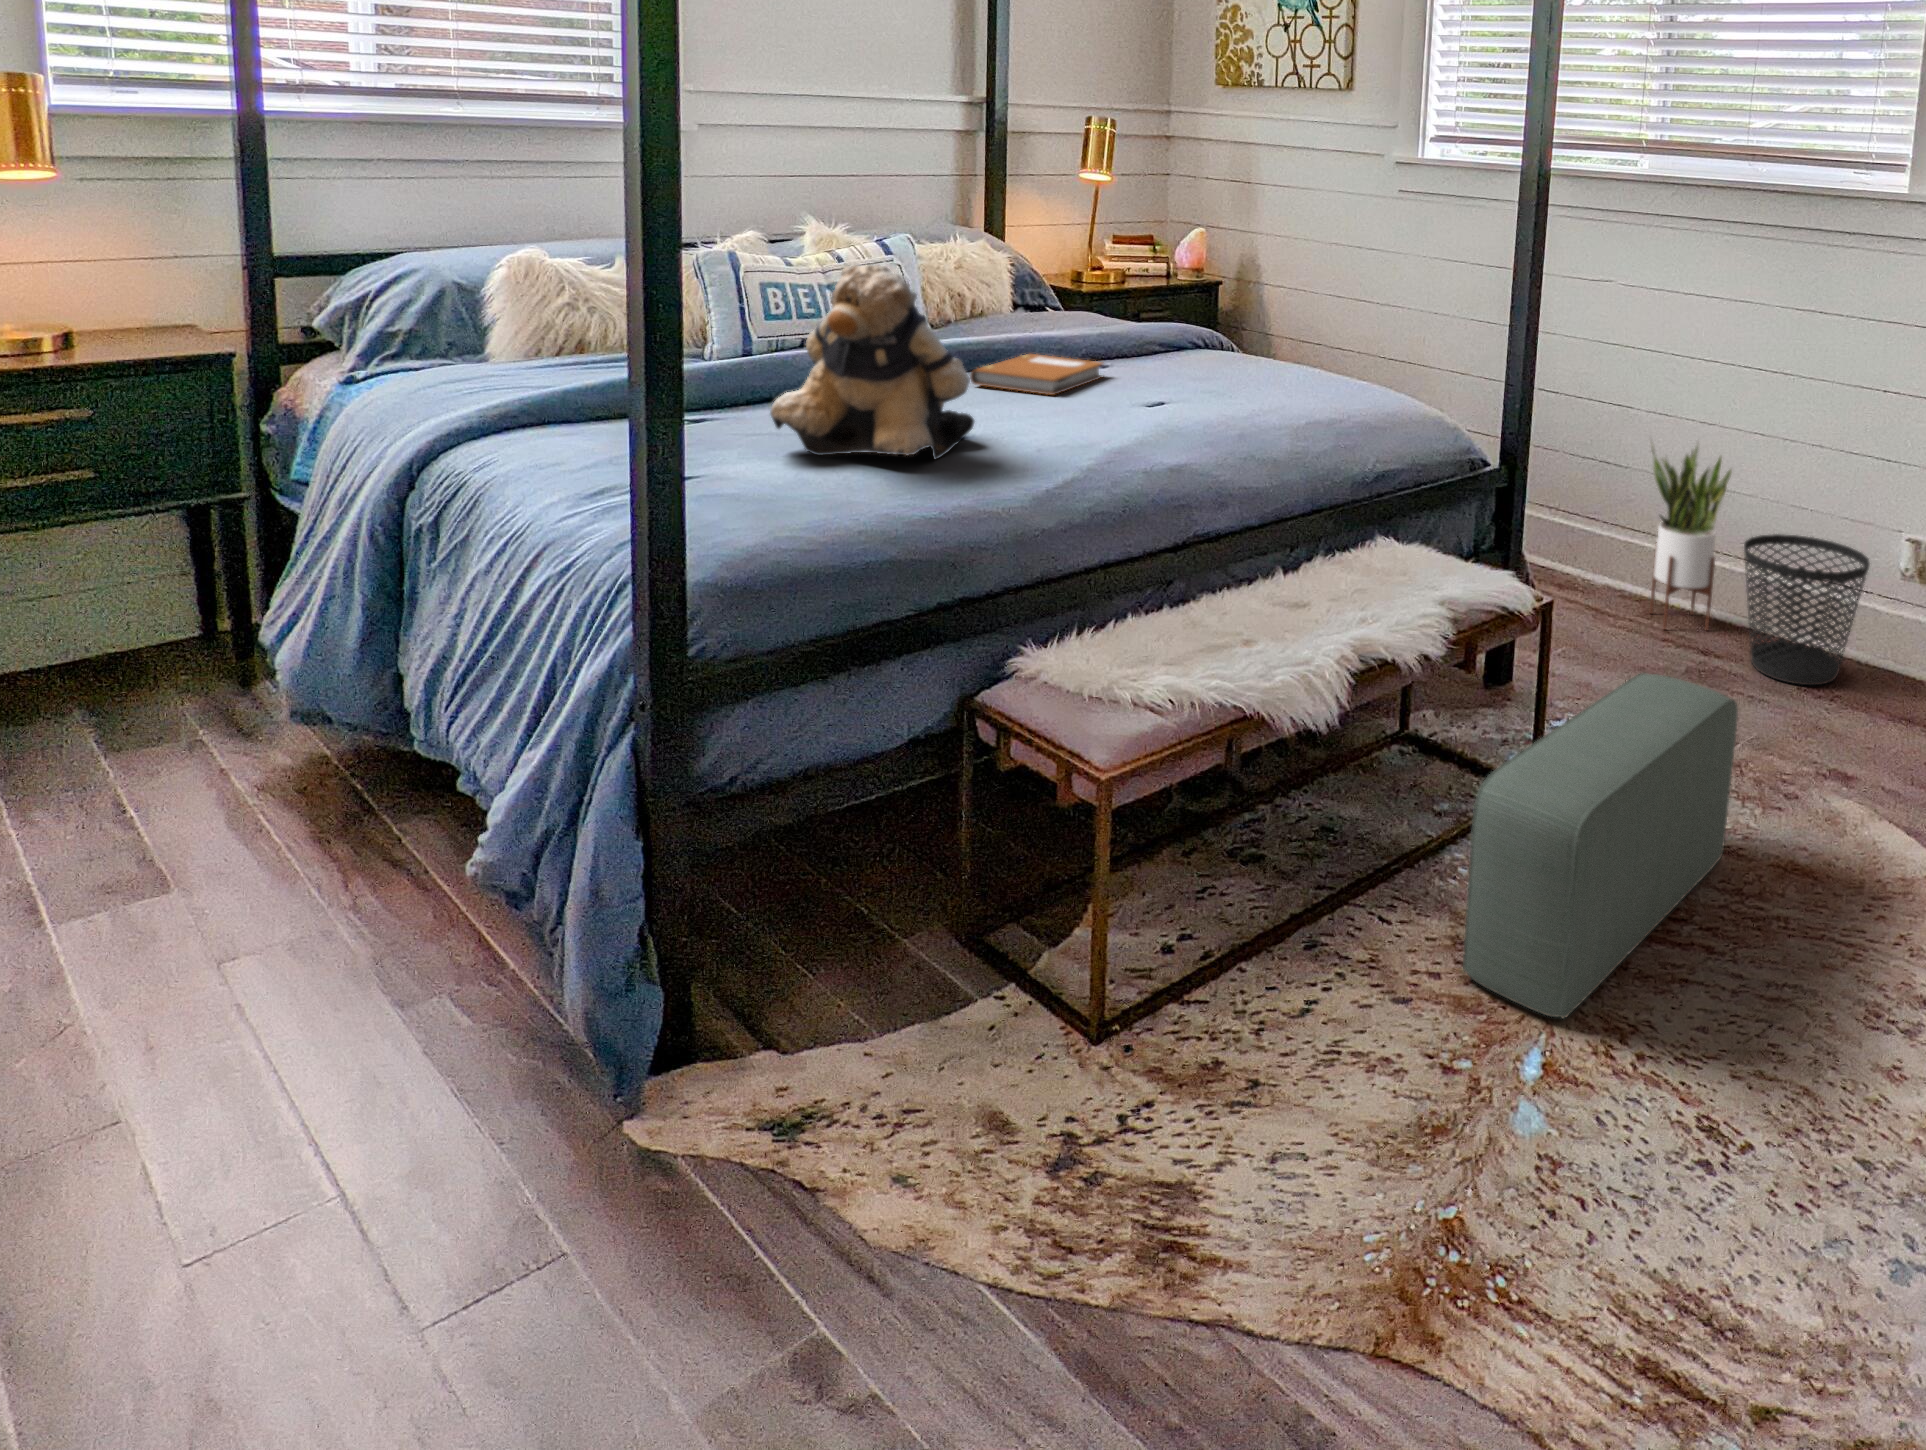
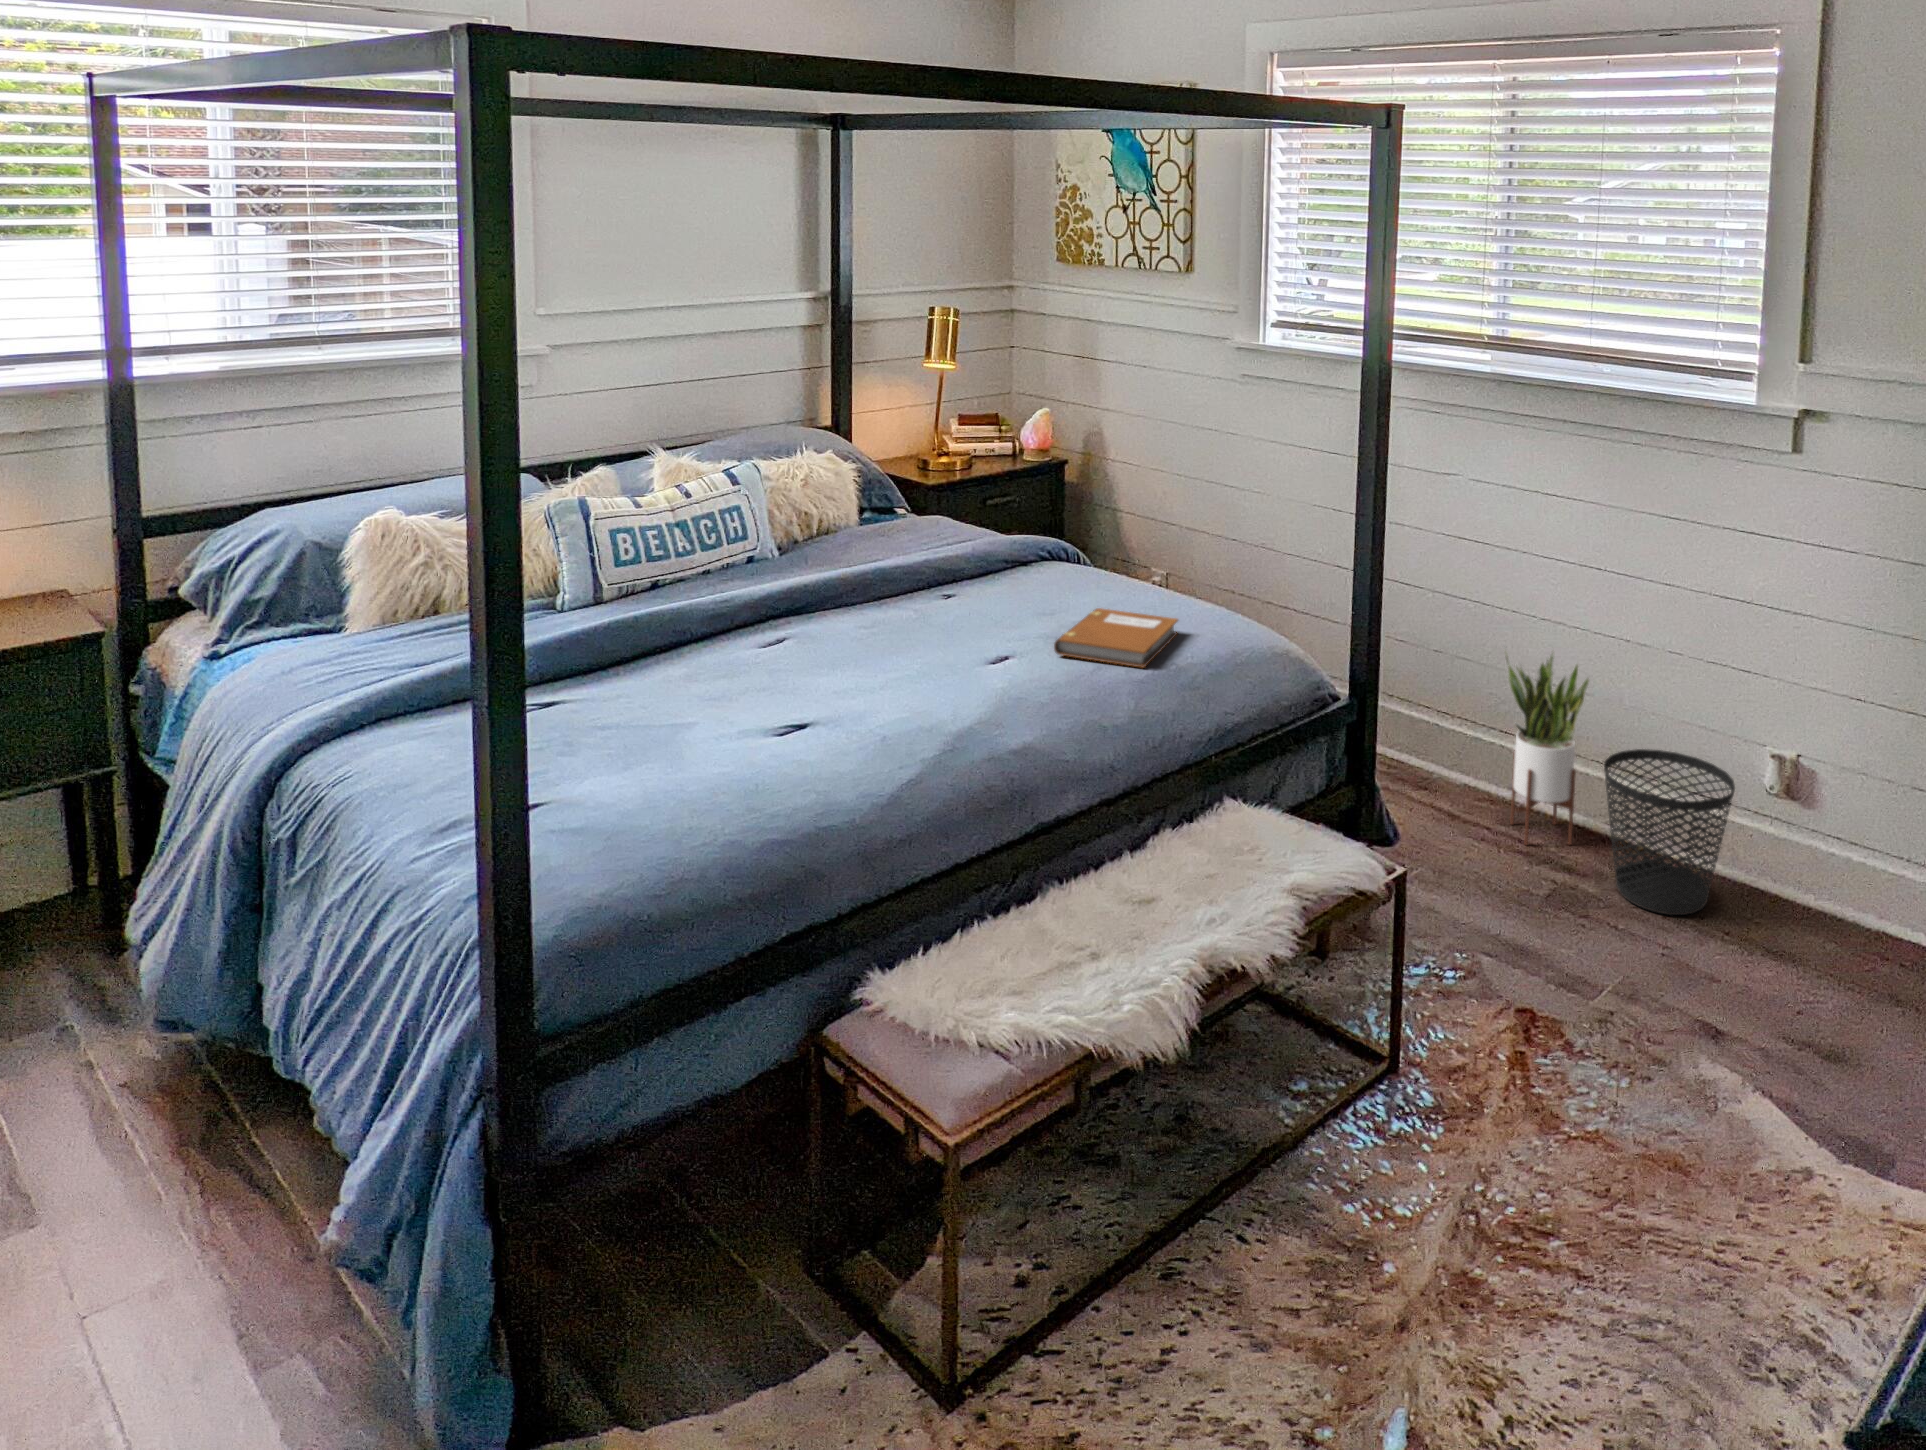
teddy bear: present [770,264,974,459] -> none [617,567,819,760]
notebook: present [970,354,1103,395] -> present [1054,608,1178,668]
pouf: present [1463,673,1738,1018] -> none [1322,952,1599,1370]

